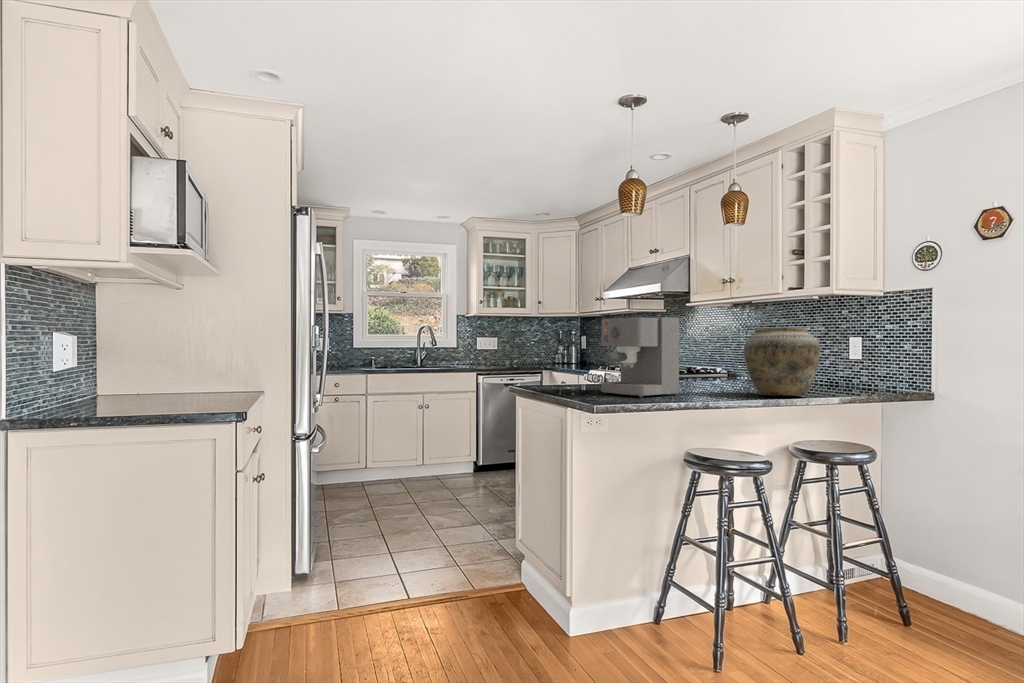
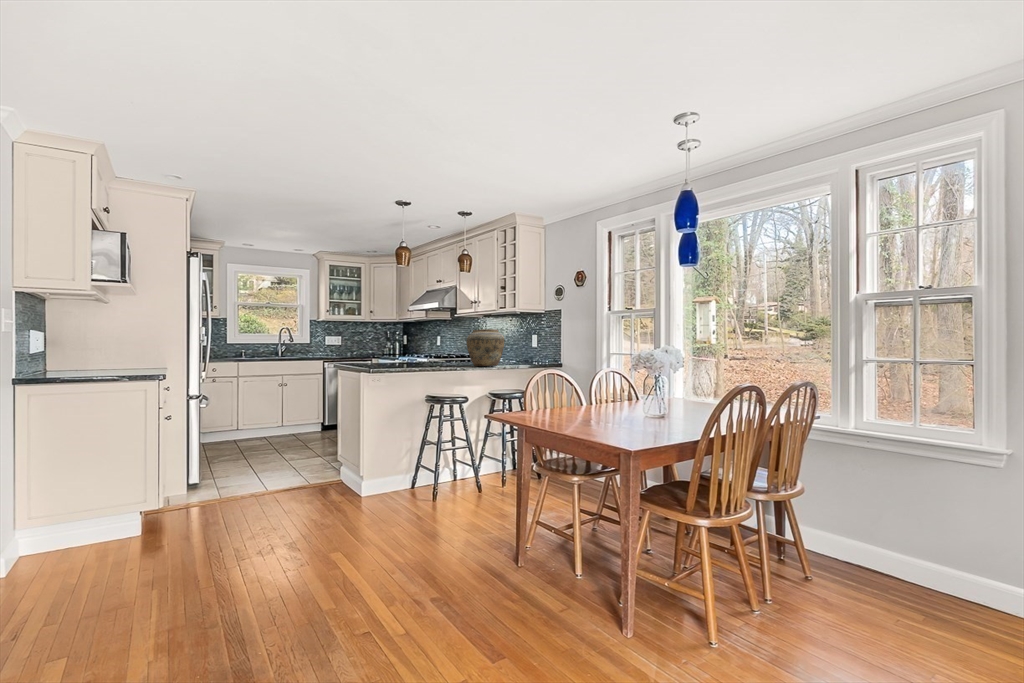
coffee maker: present [601,317,679,397] -> none [384,323,431,368]

